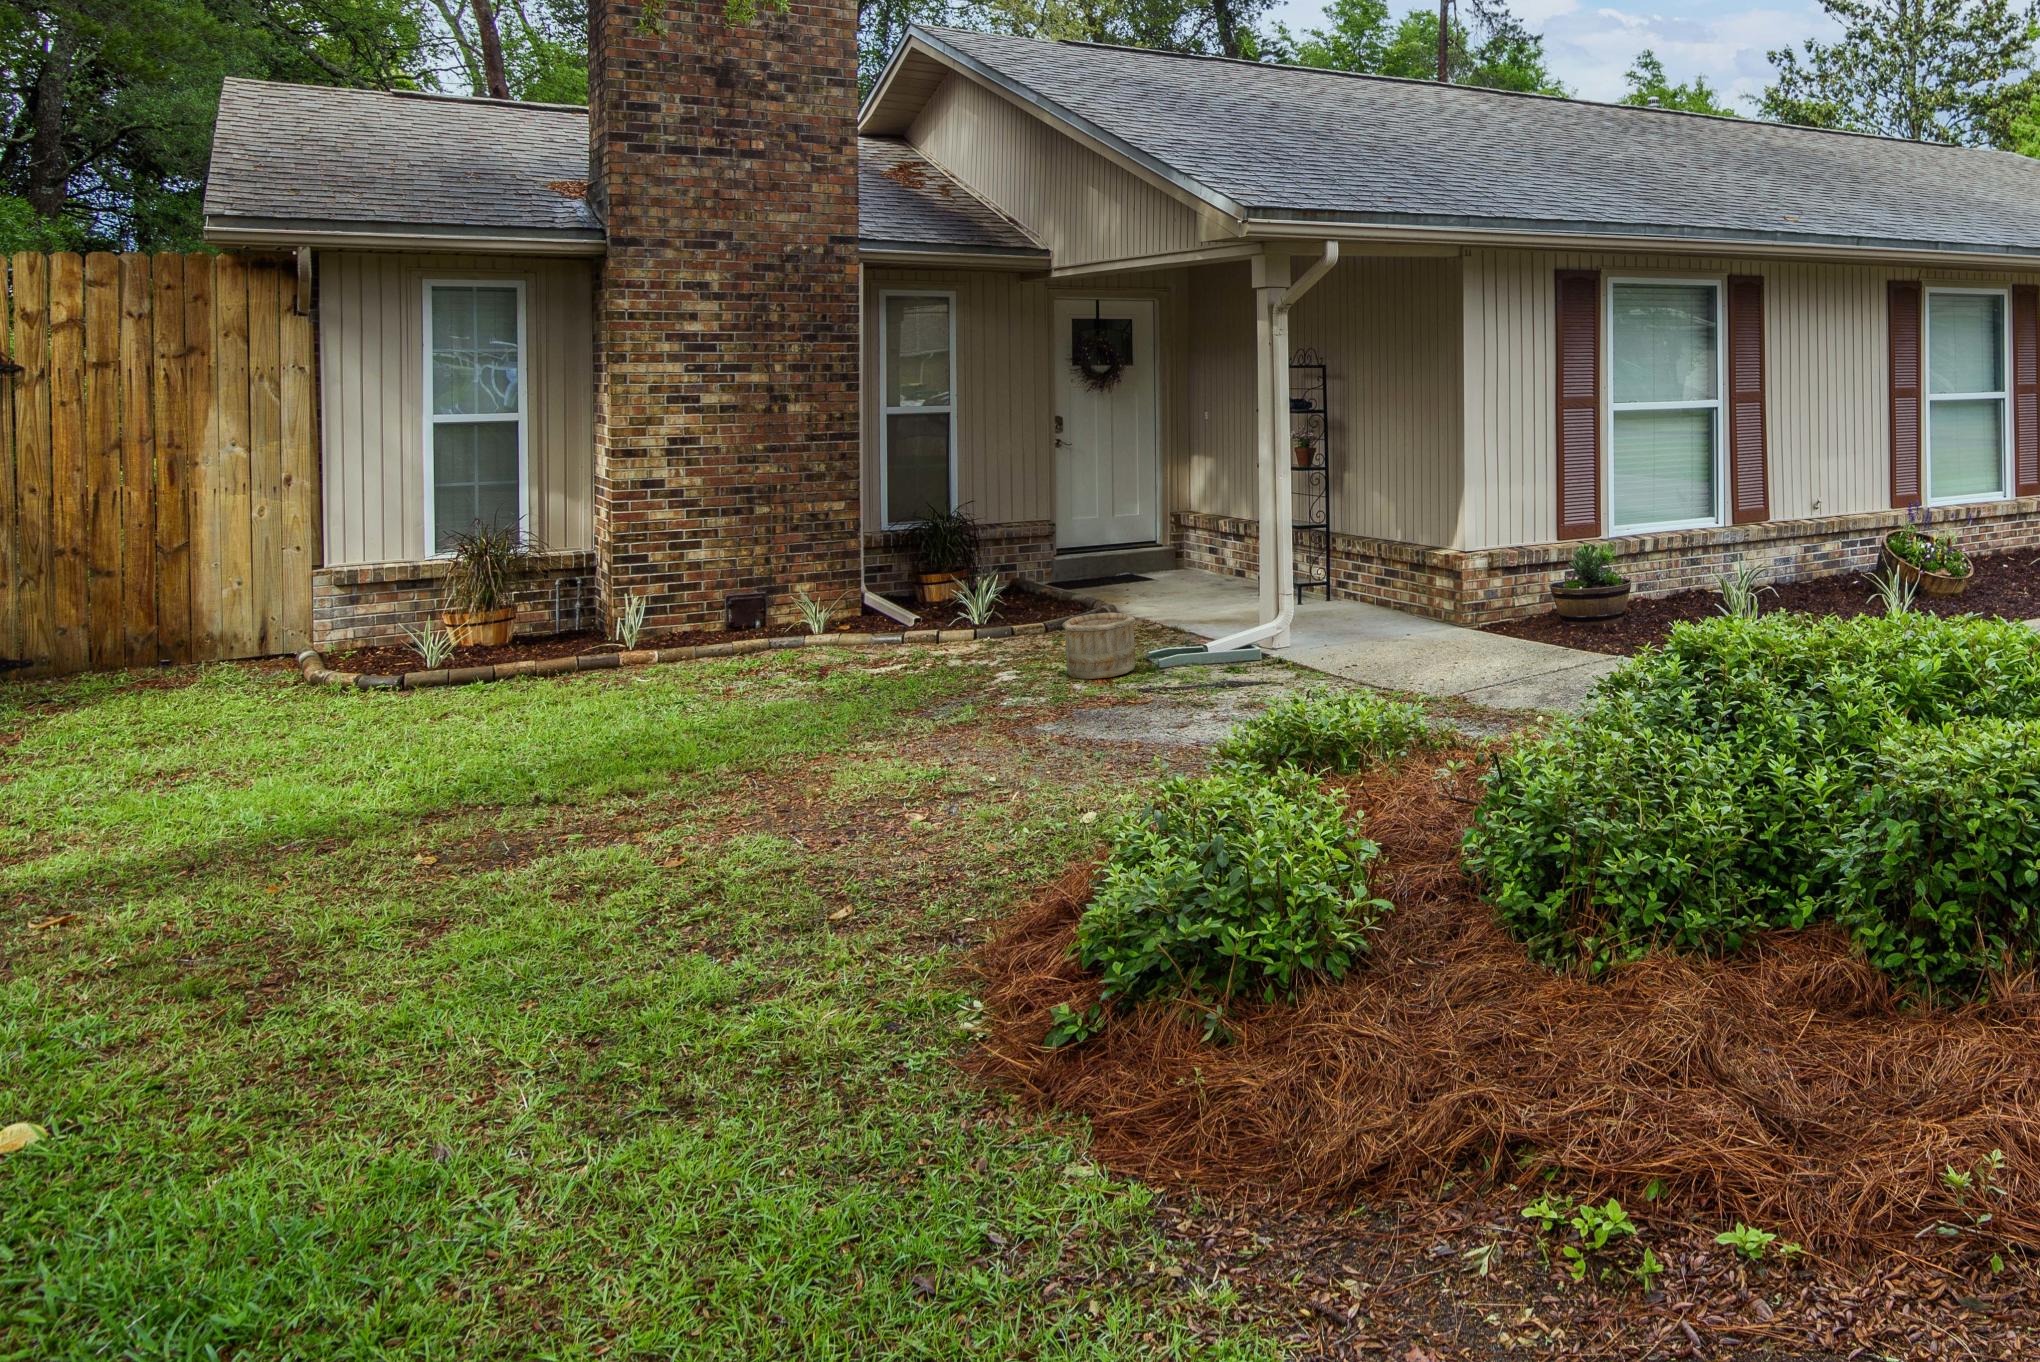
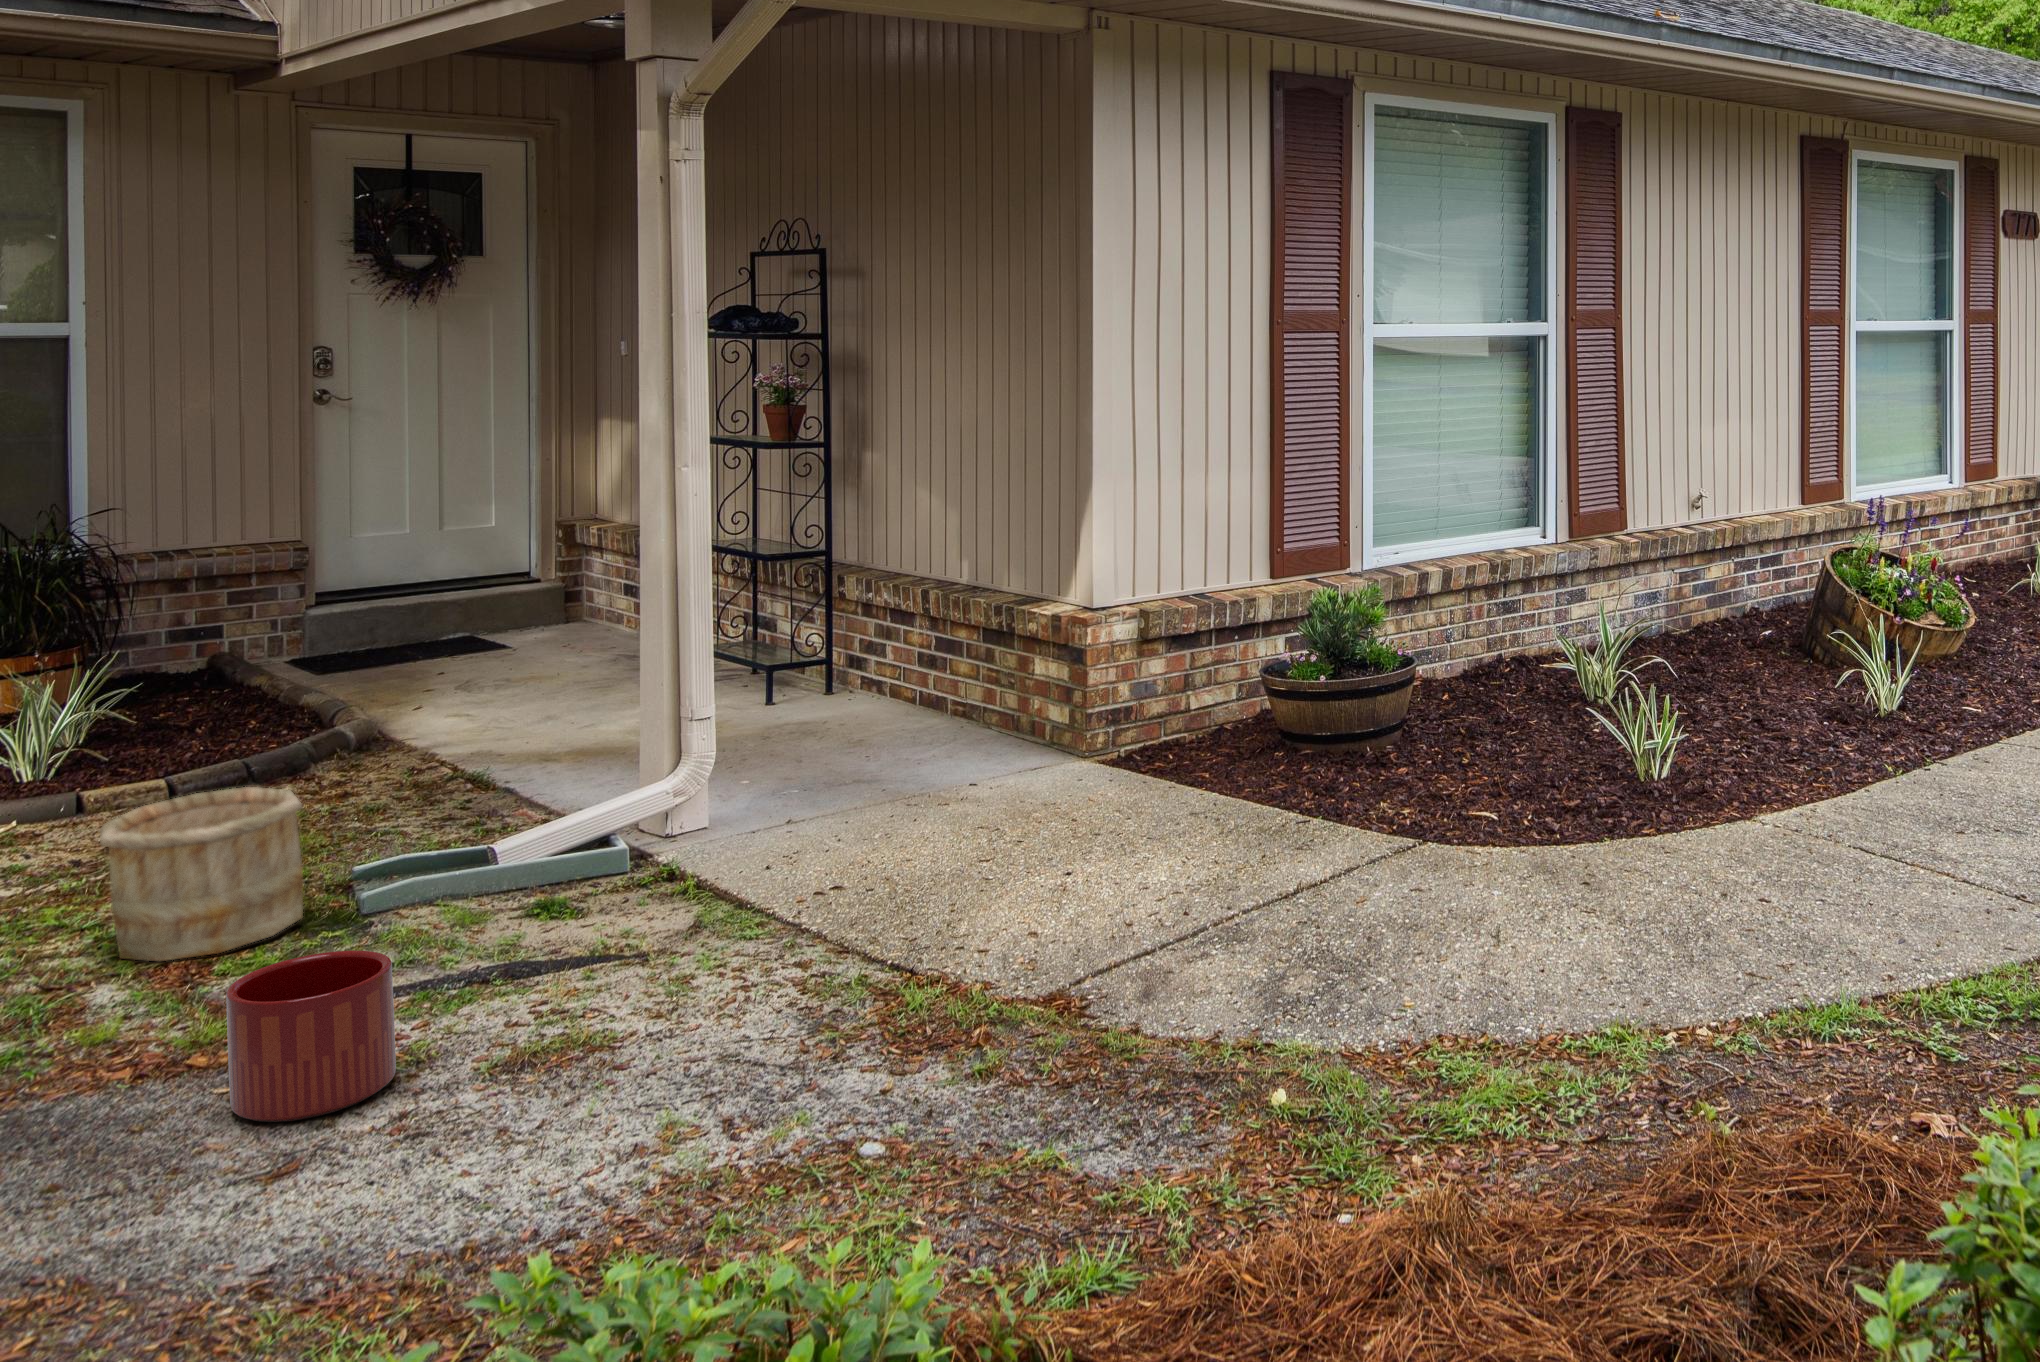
planter: none [1149,662,1203,719] -> present [226,950,396,1122]

